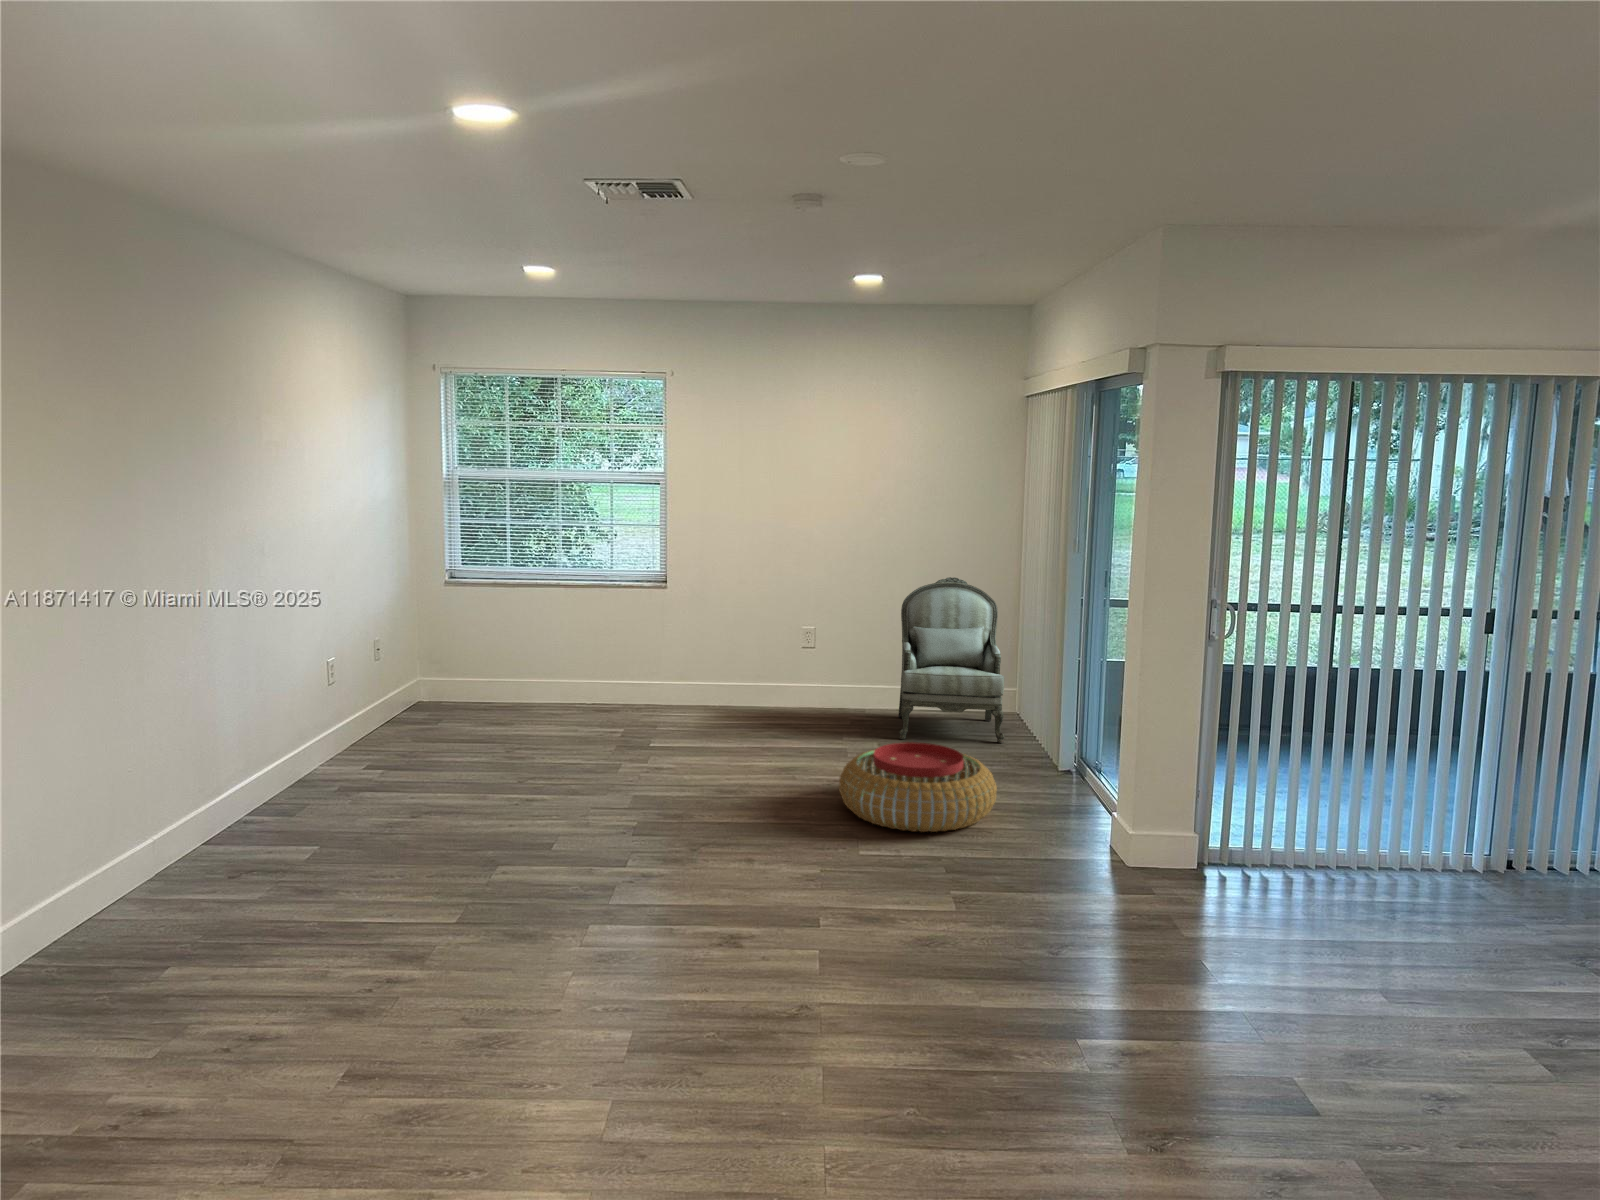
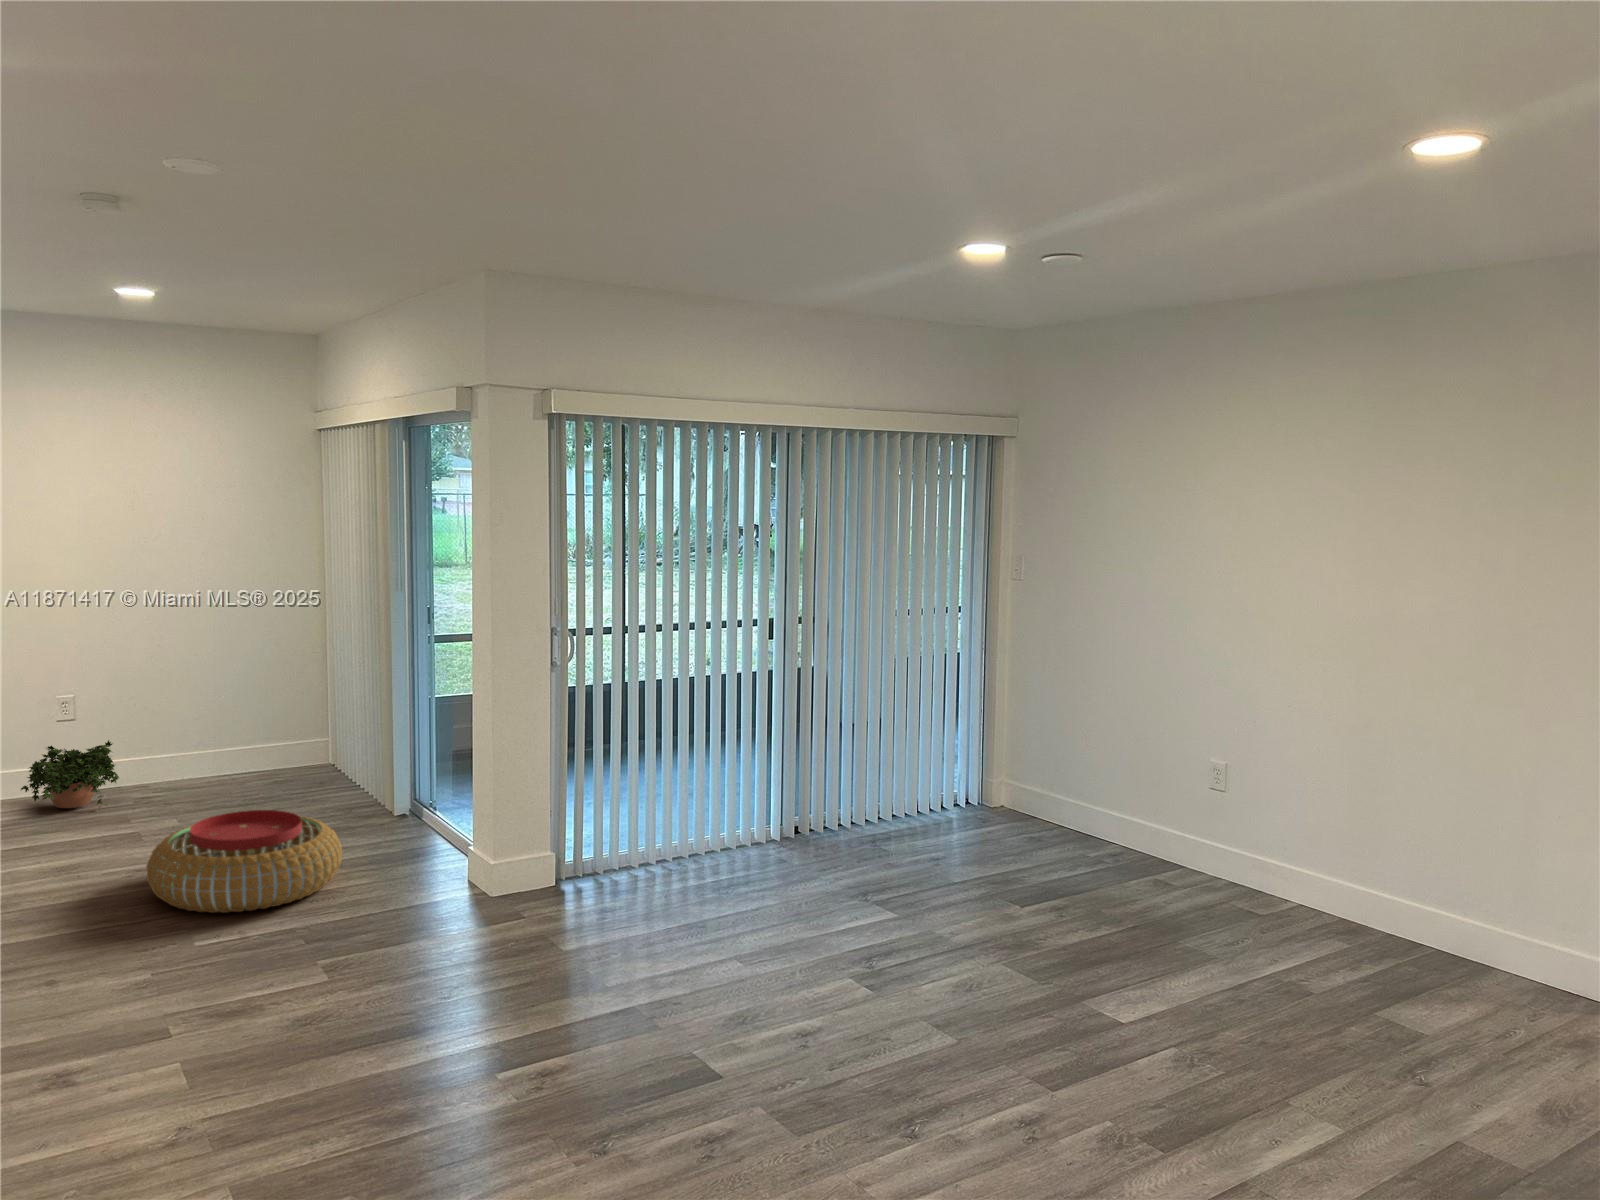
armchair: present [898,577,1004,743] -> none [185,619,328,812]
potted plant: none [778,668,846,726] -> present [21,740,119,808]

